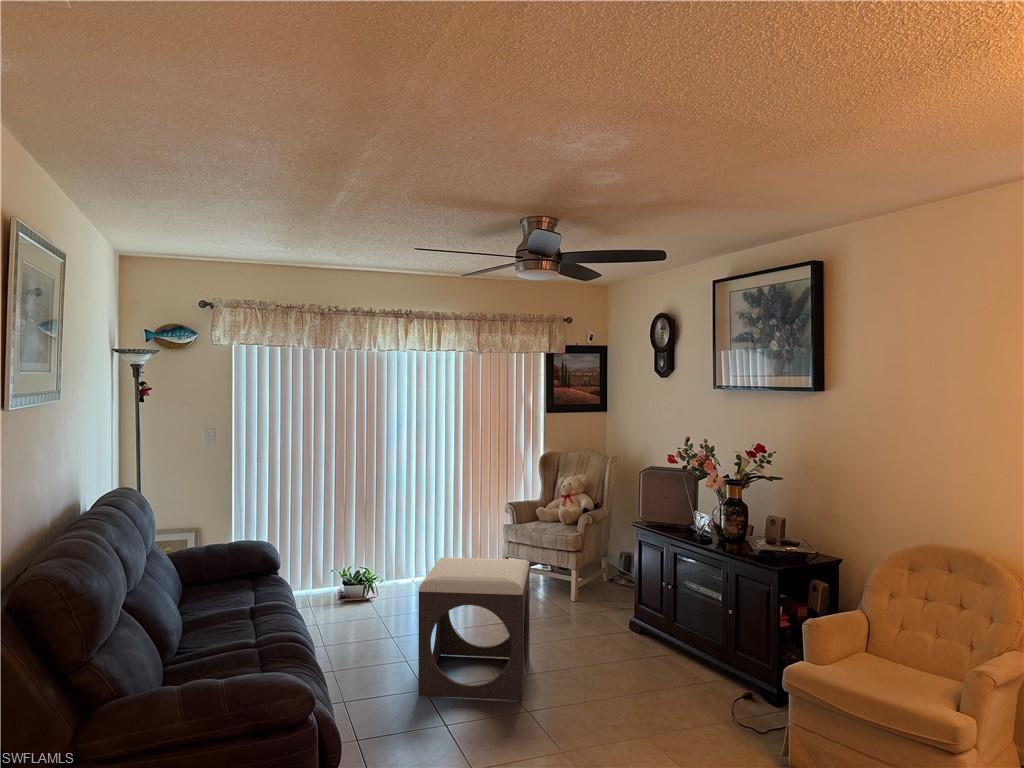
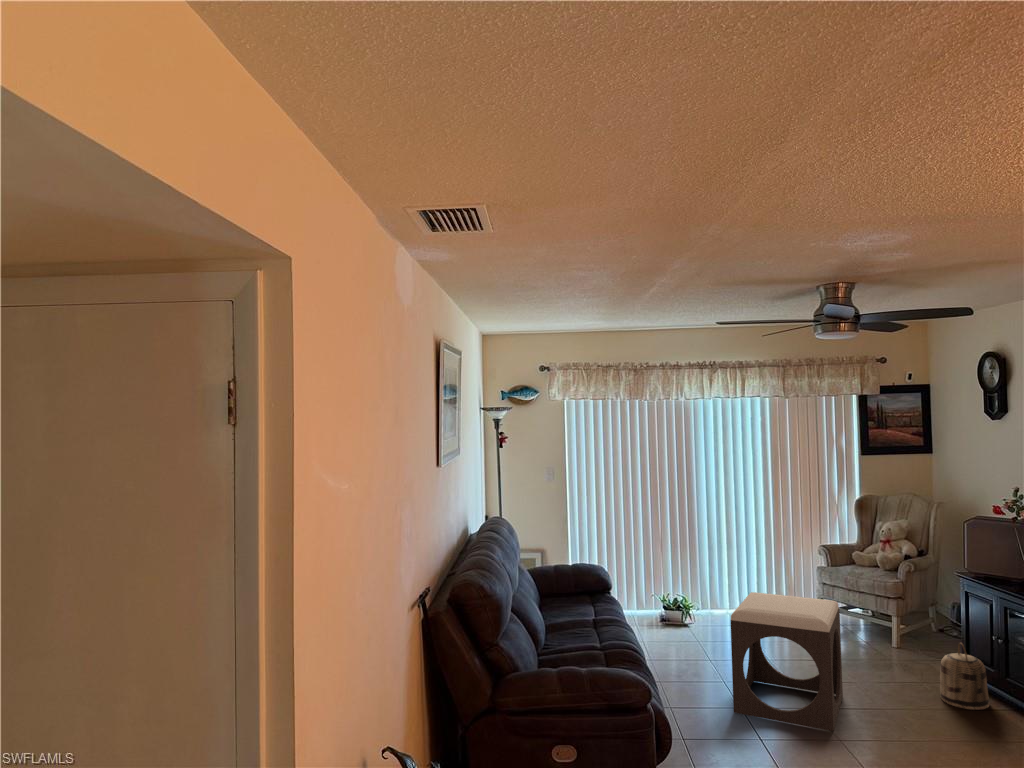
basket: none [616,591,658,655] -> present [940,643,990,710]

